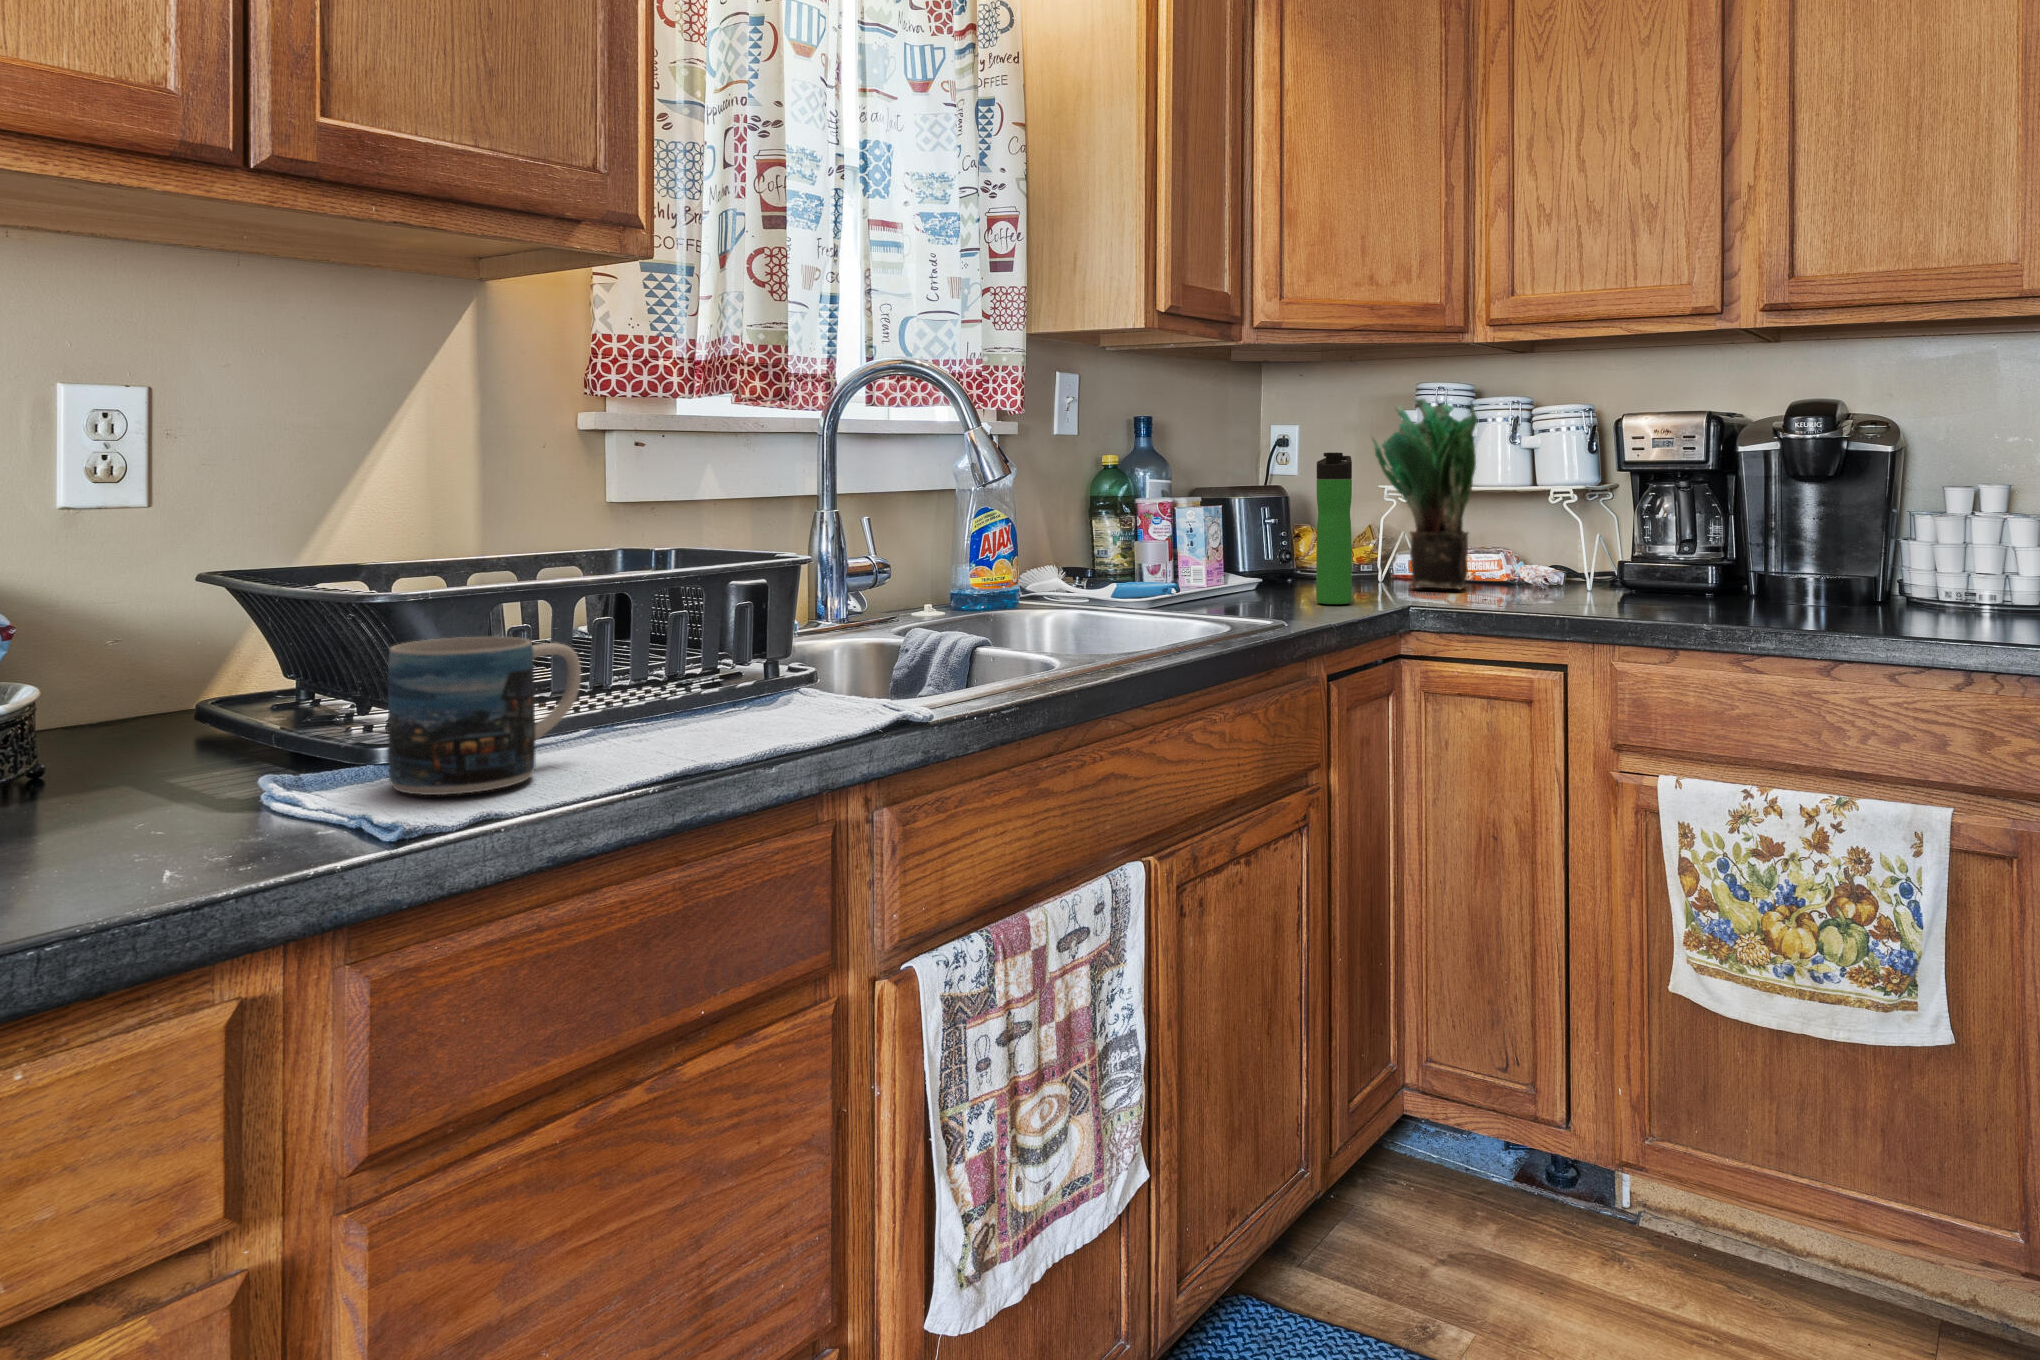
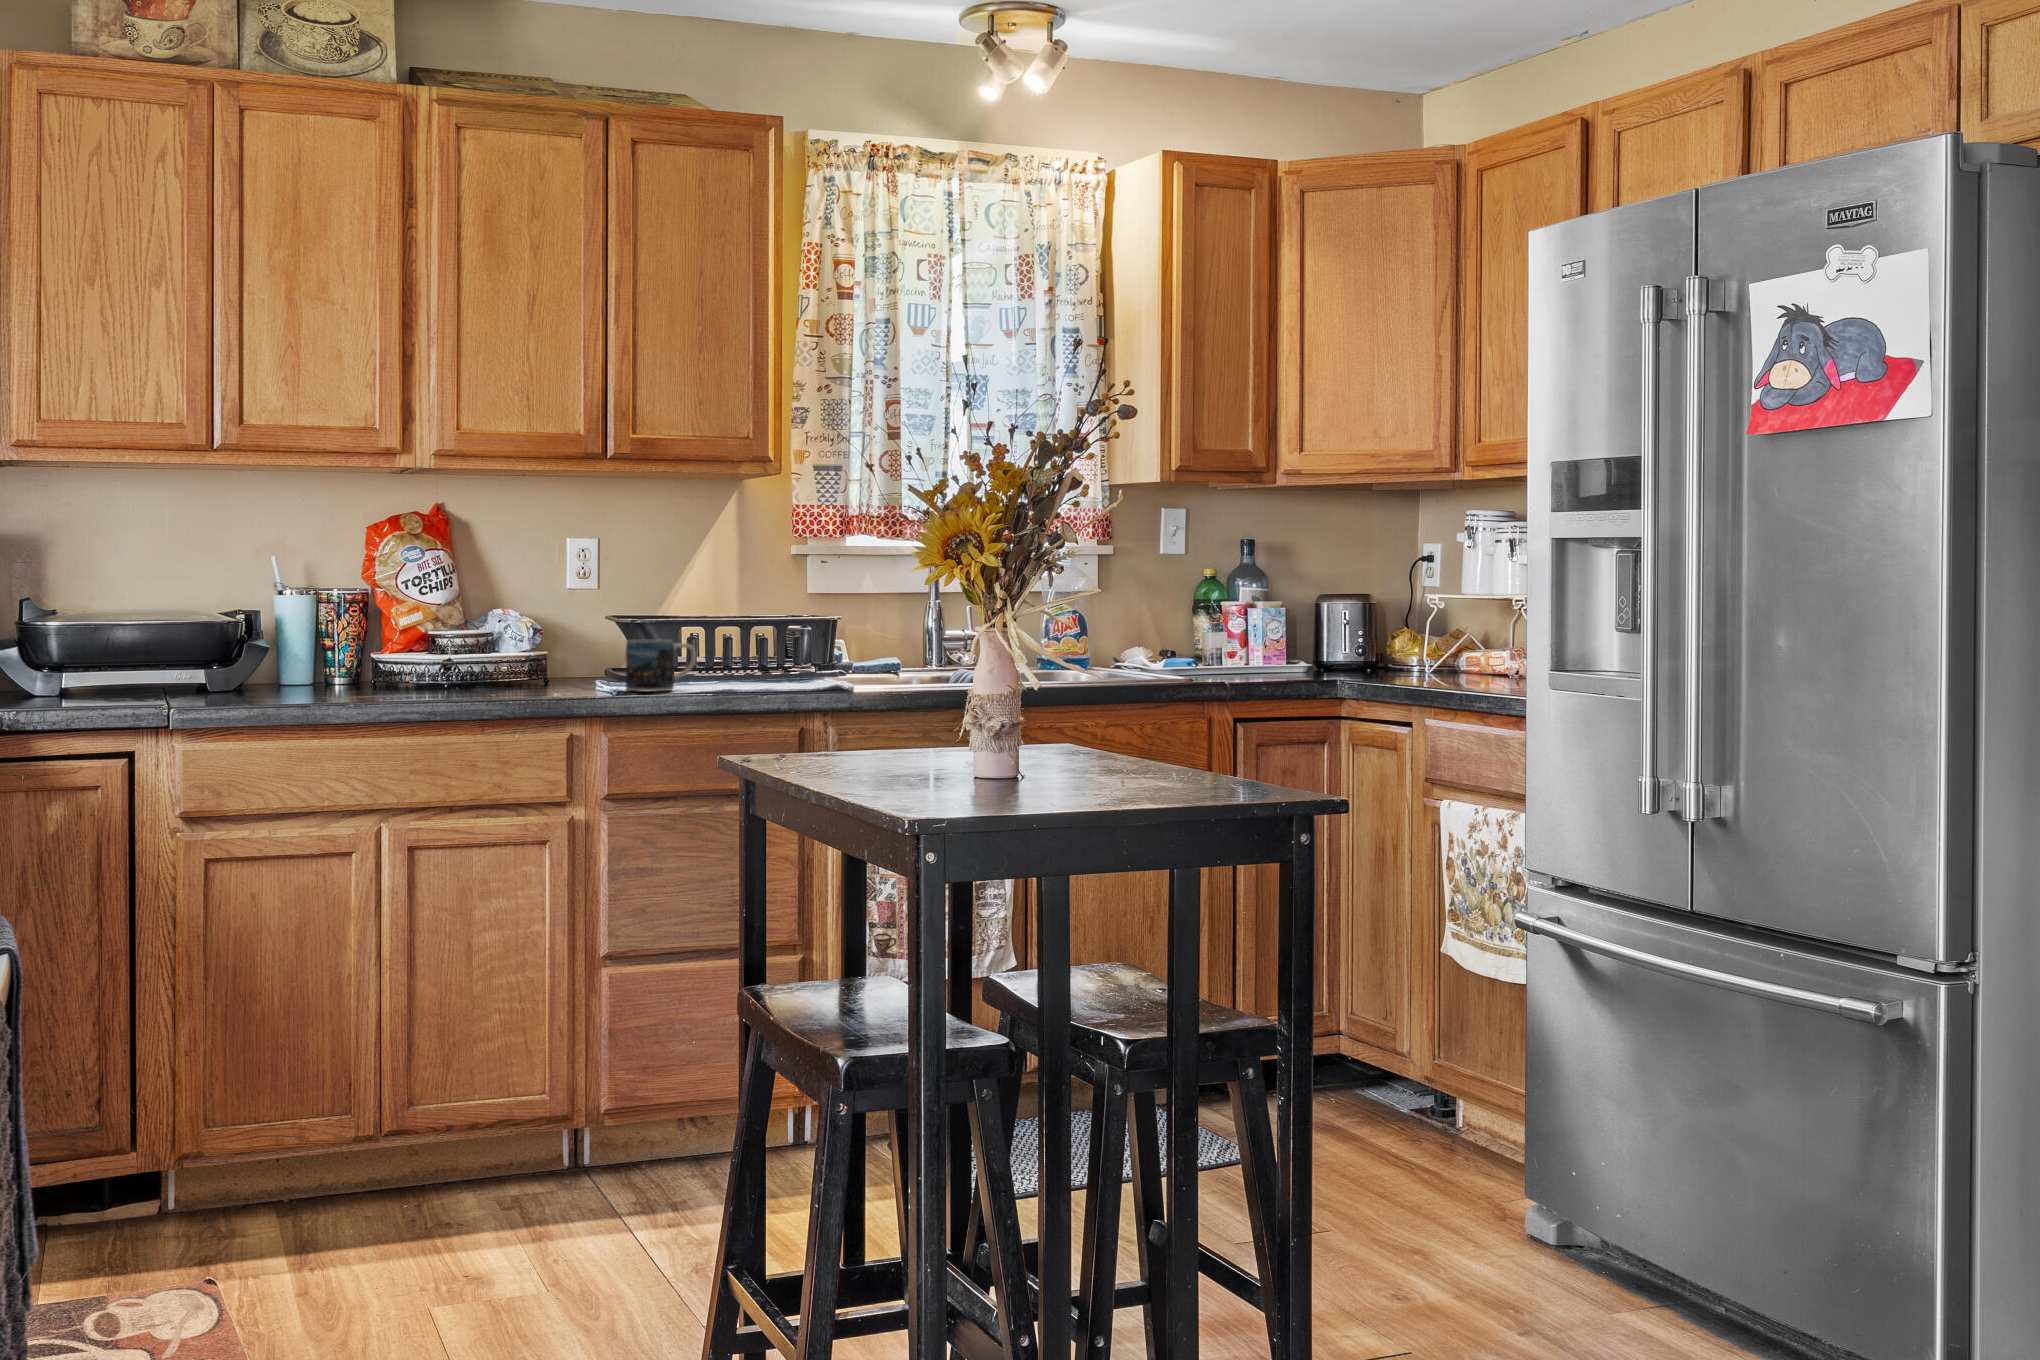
potted plant: present [1372,398,1477,589] -> none [1349,523,1453,671]
bottle: present [1316,453,1352,604] -> none [1276,566,1309,674]

